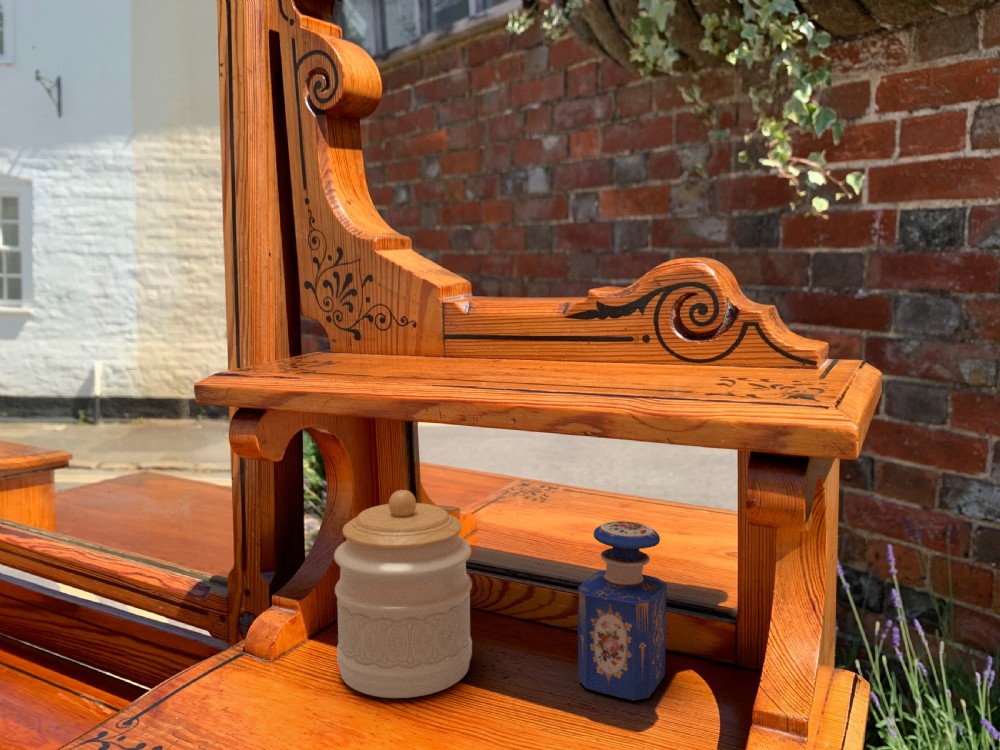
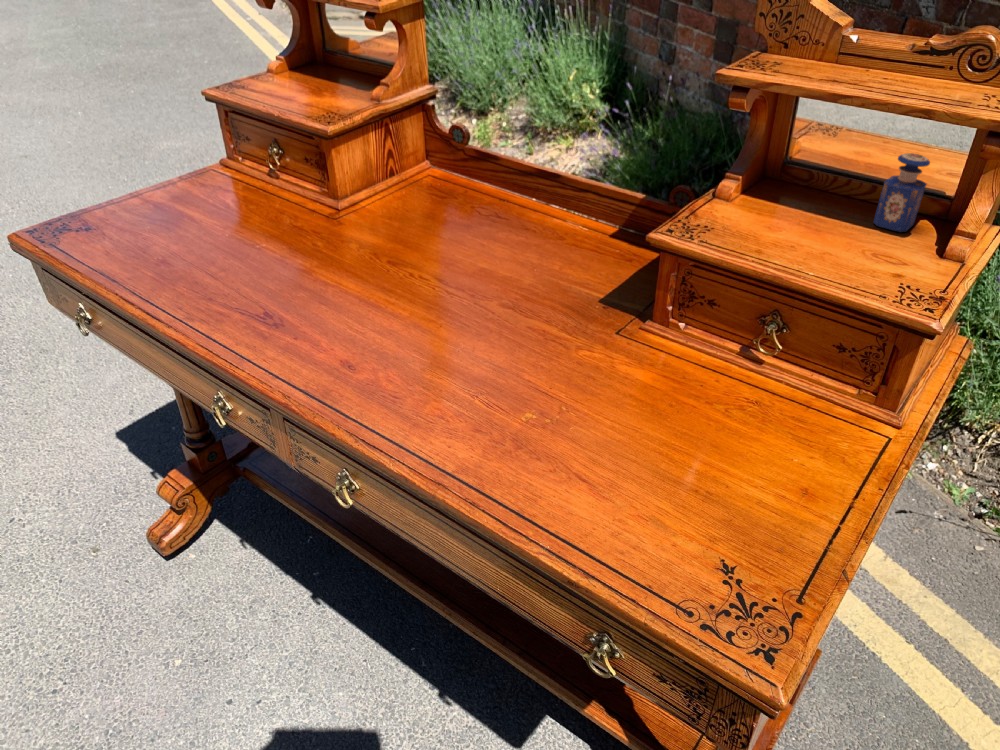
jar: present [334,490,472,698] -> none [762,131,835,222]

